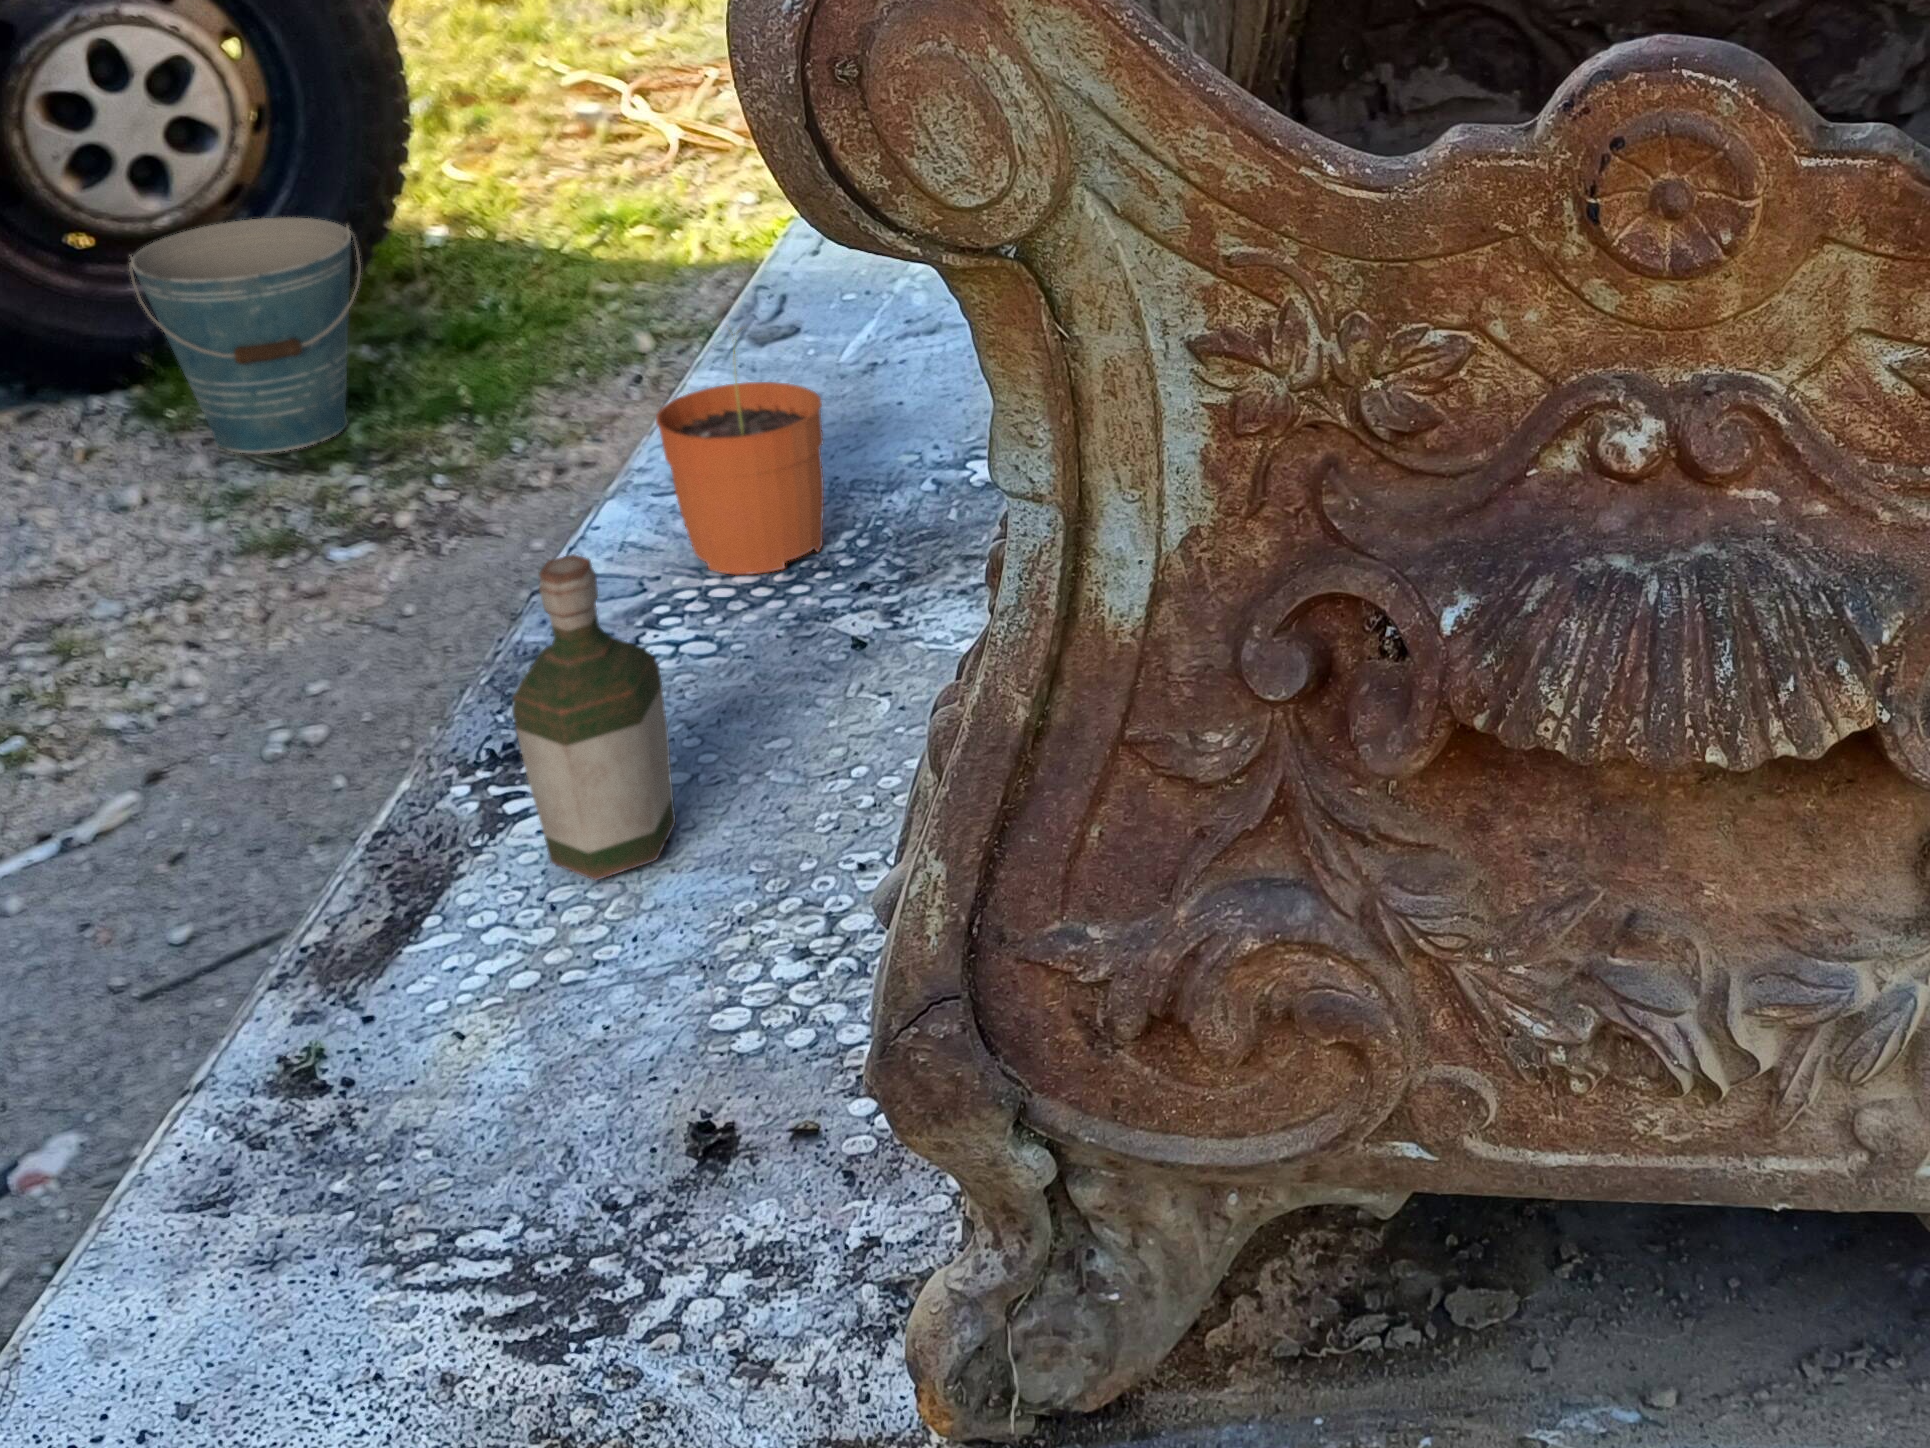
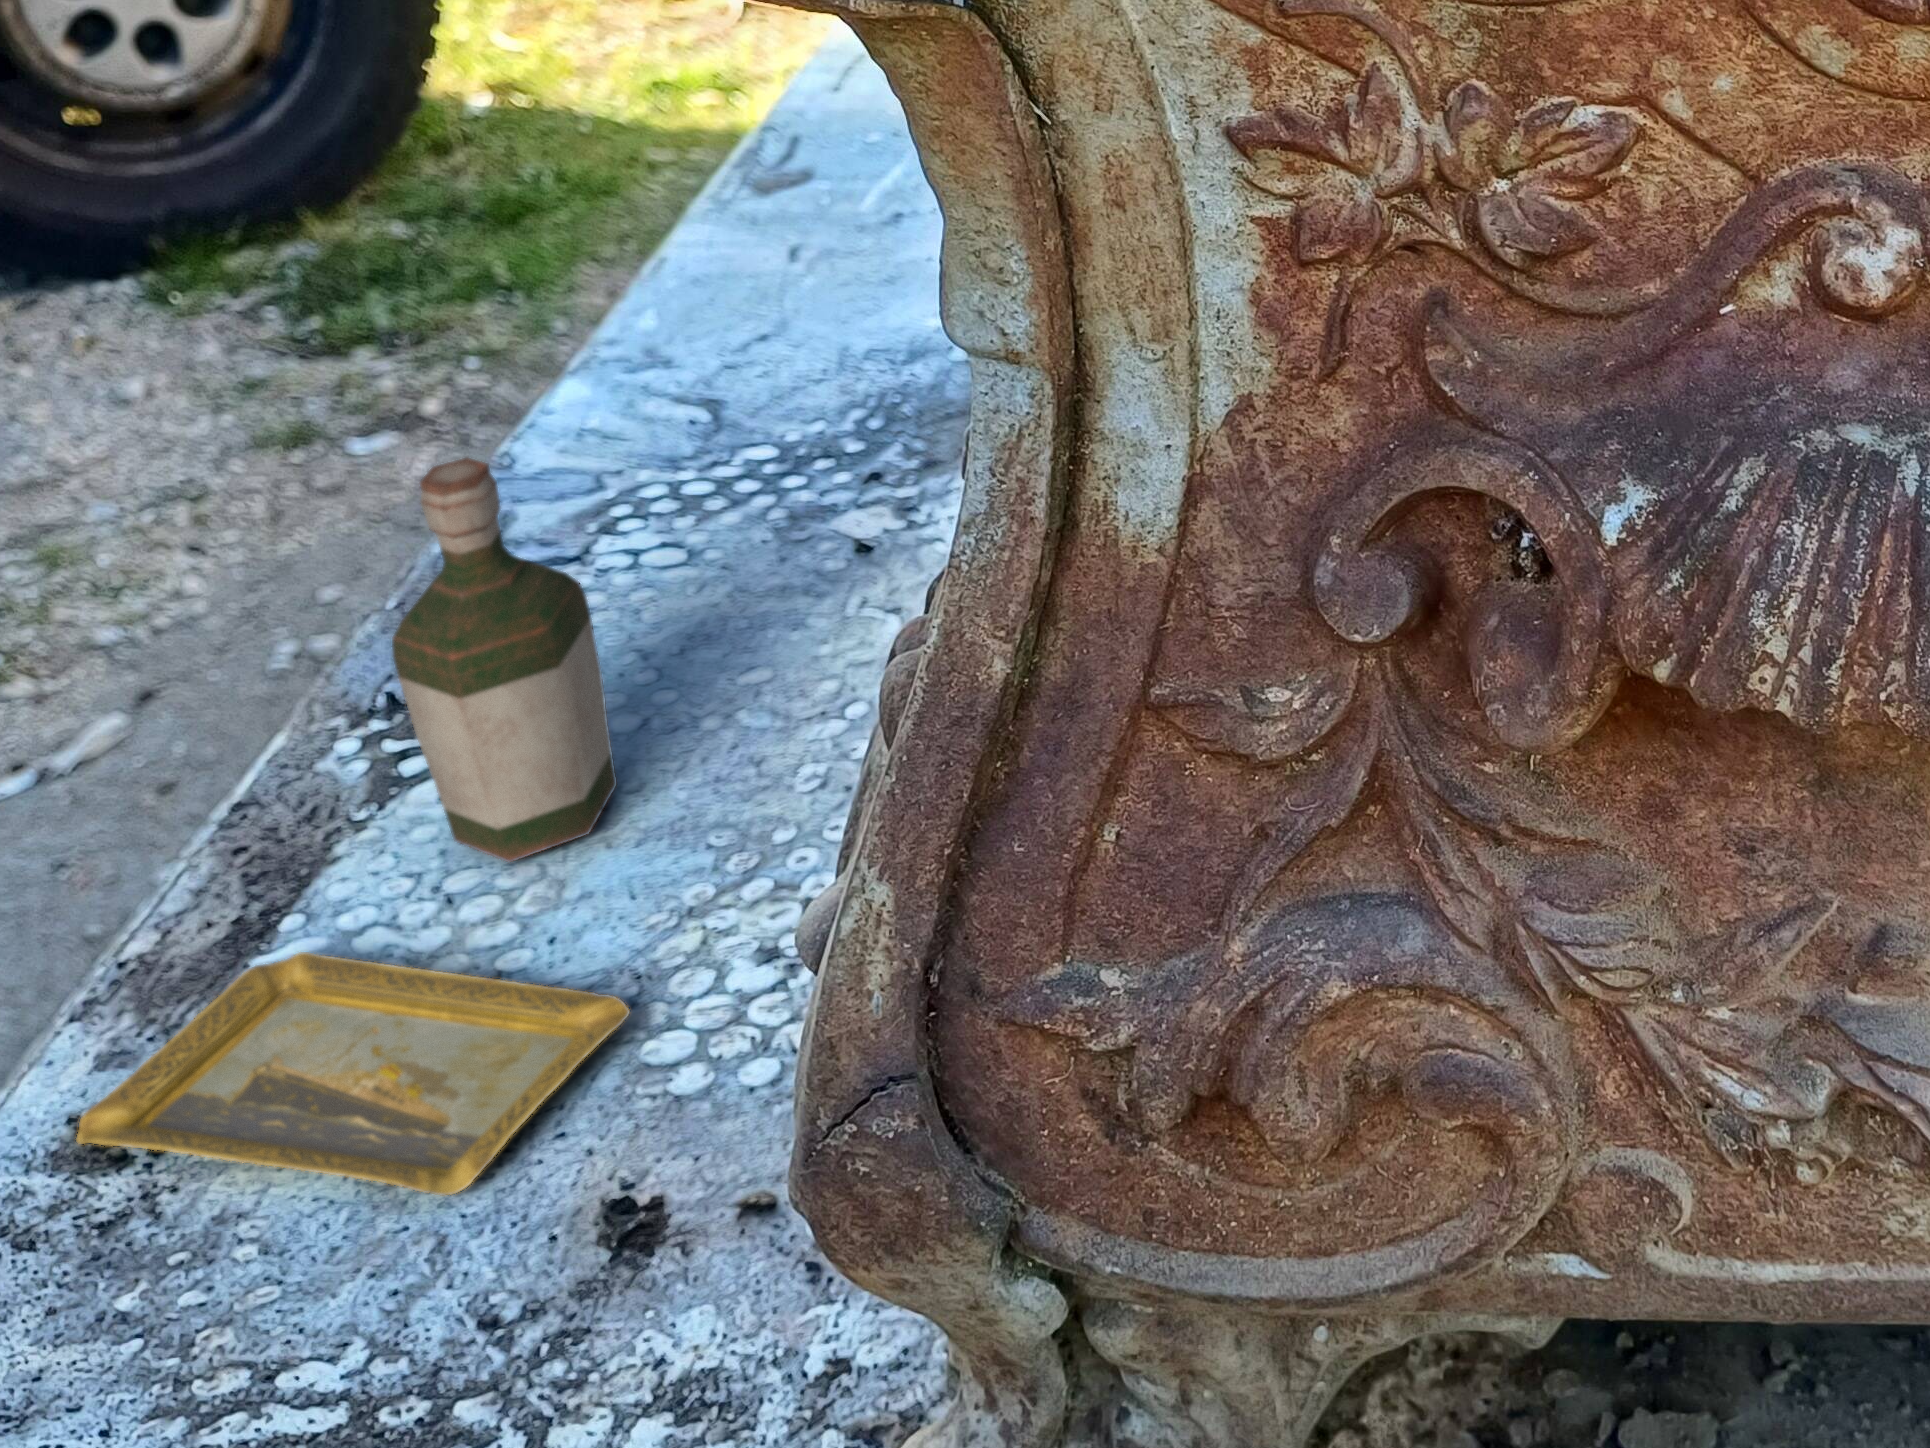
bucket: present [129,217,361,453] -> none [38,88,313,350]
plant pot: present [656,329,824,575] -> none [610,185,819,477]
tray: none [289,942,700,1120] -> present [77,952,629,1196]

